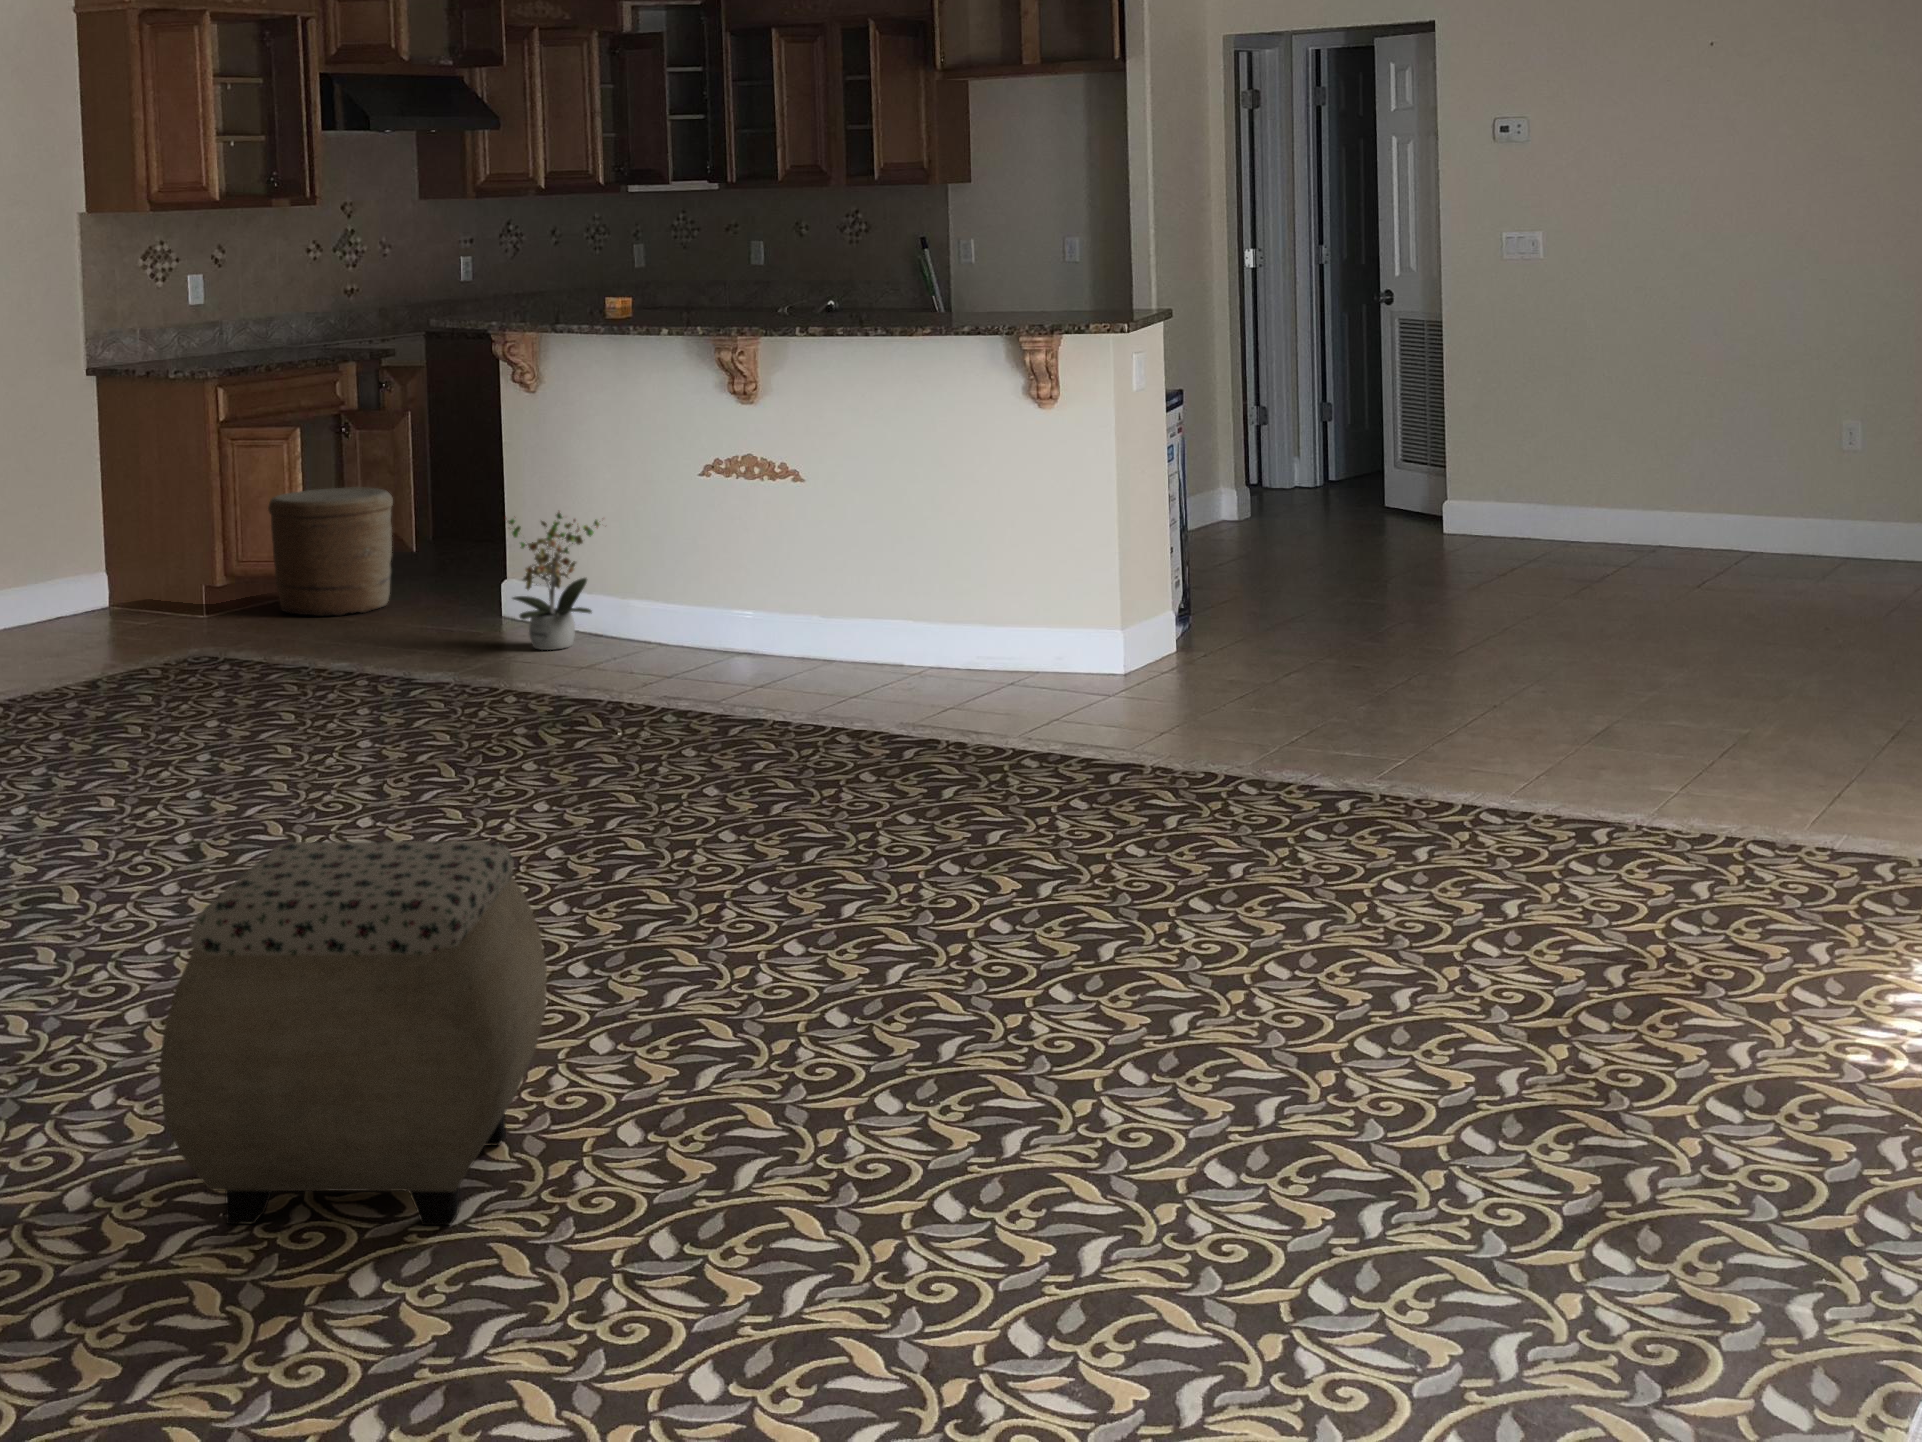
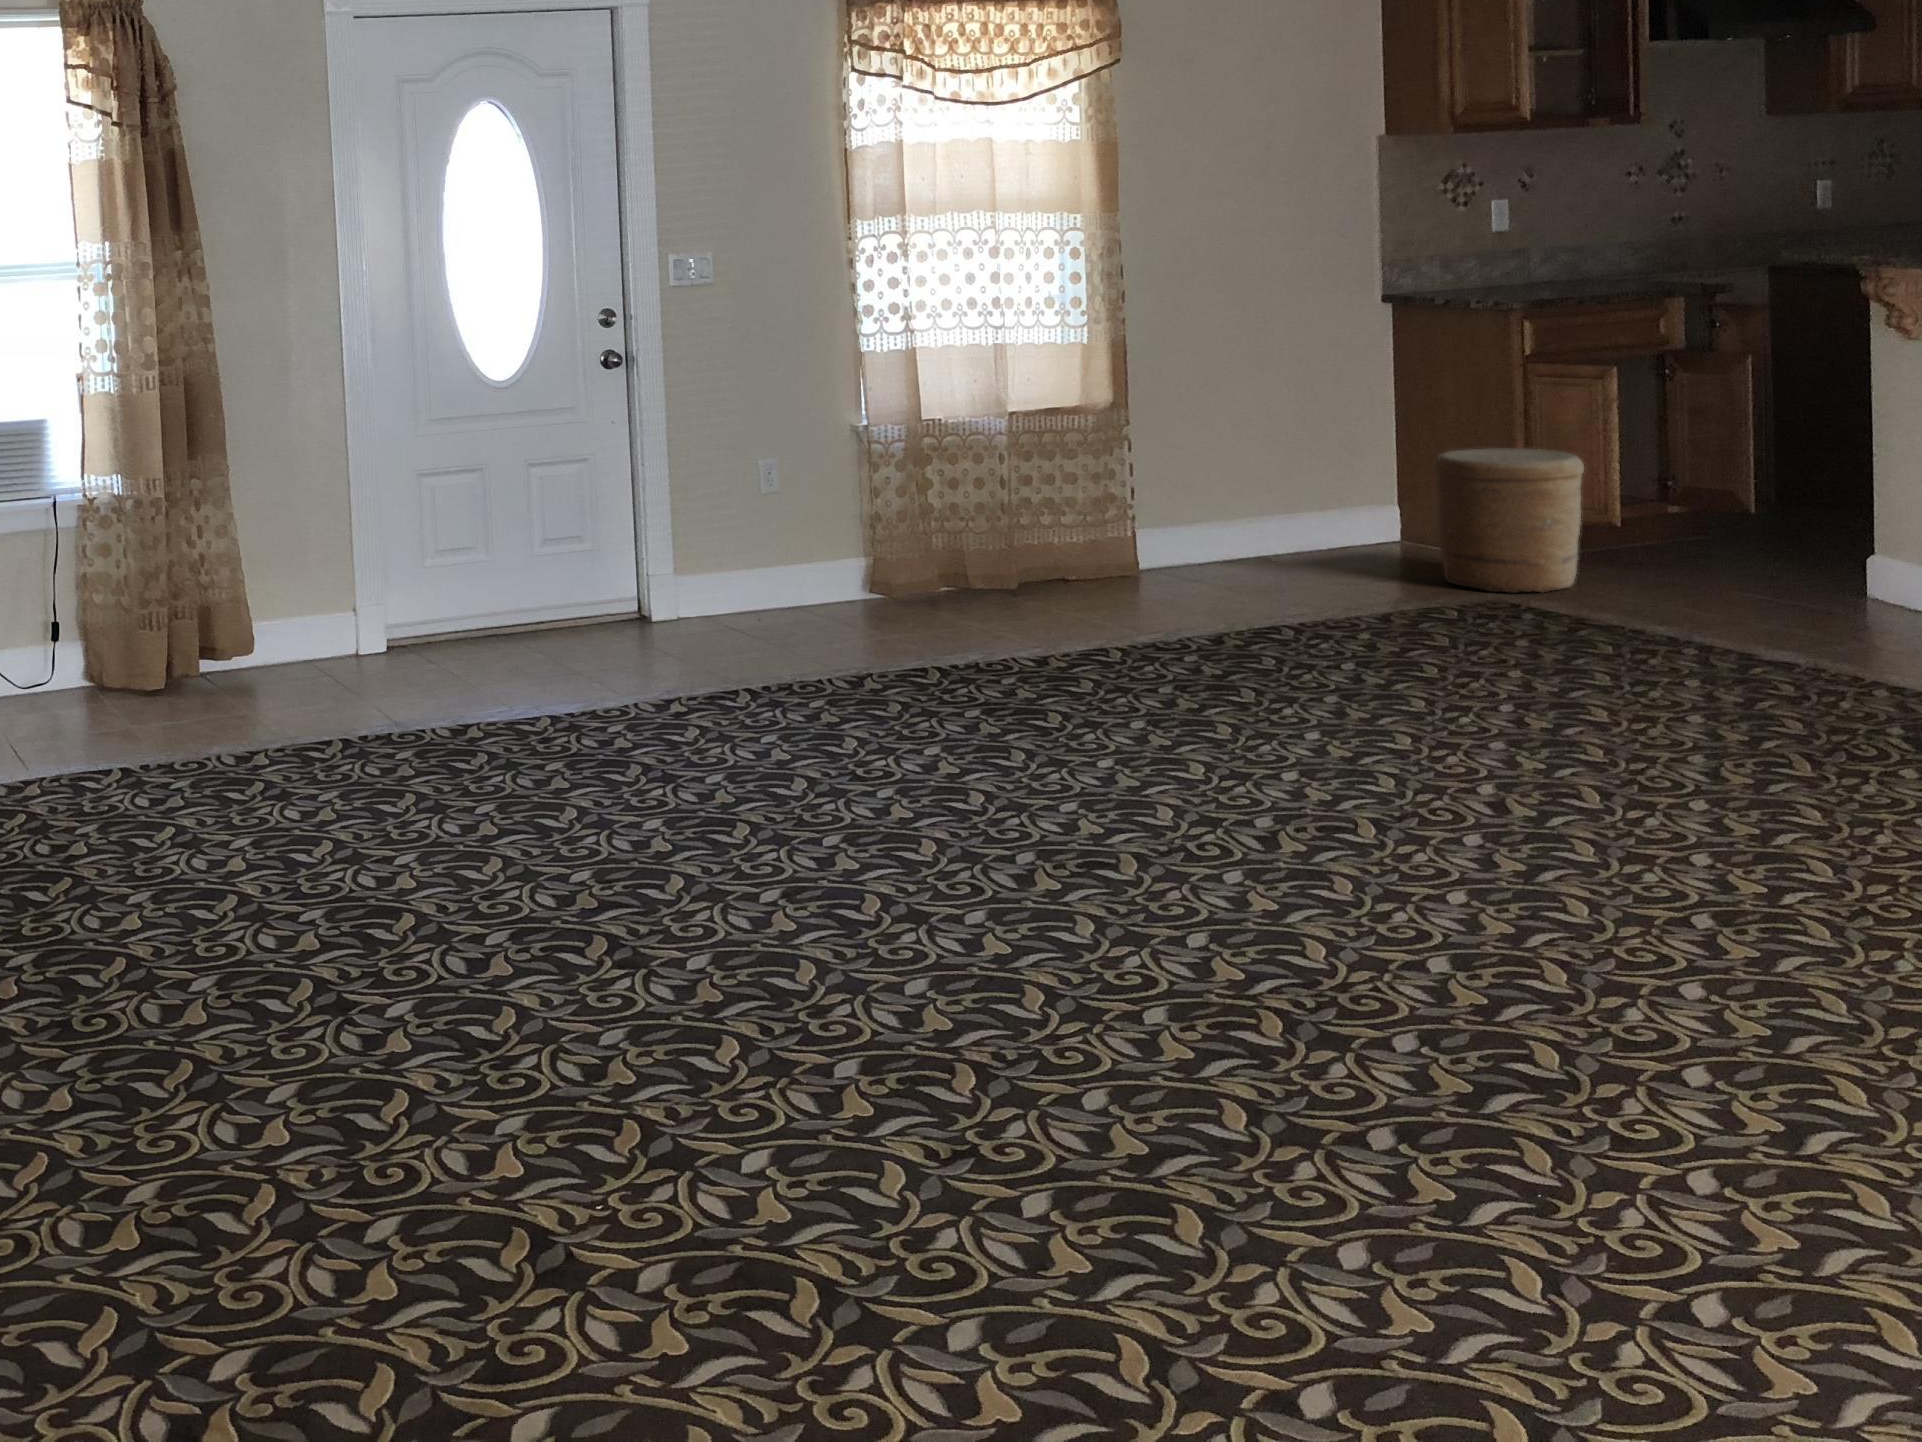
potted plant: present [505,512,599,650] -> none [1713,496,1853,664]
ottoman: present [159,841,547,1225] -> none [1109,864,1608,1362]

